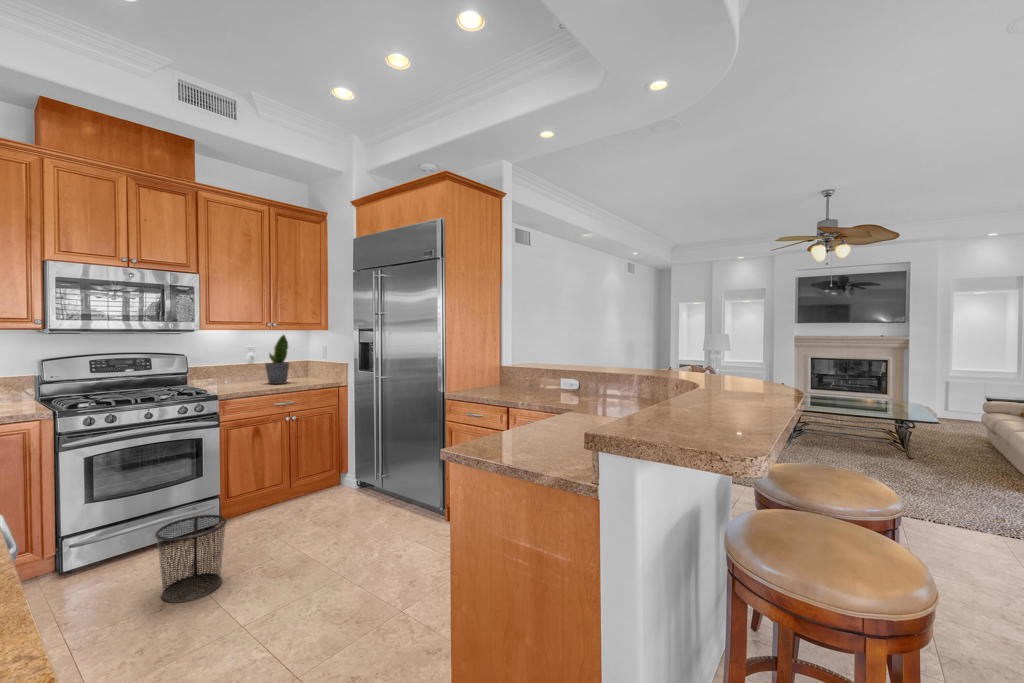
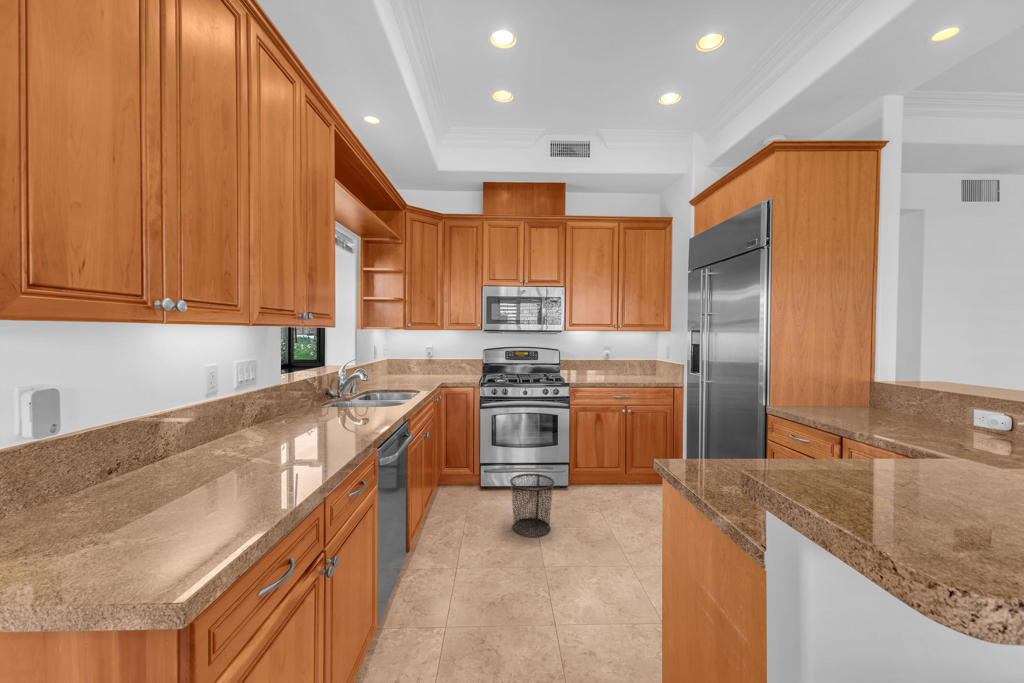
potted plant: present [265,335,289,384] -> none [610,334,630,379]

